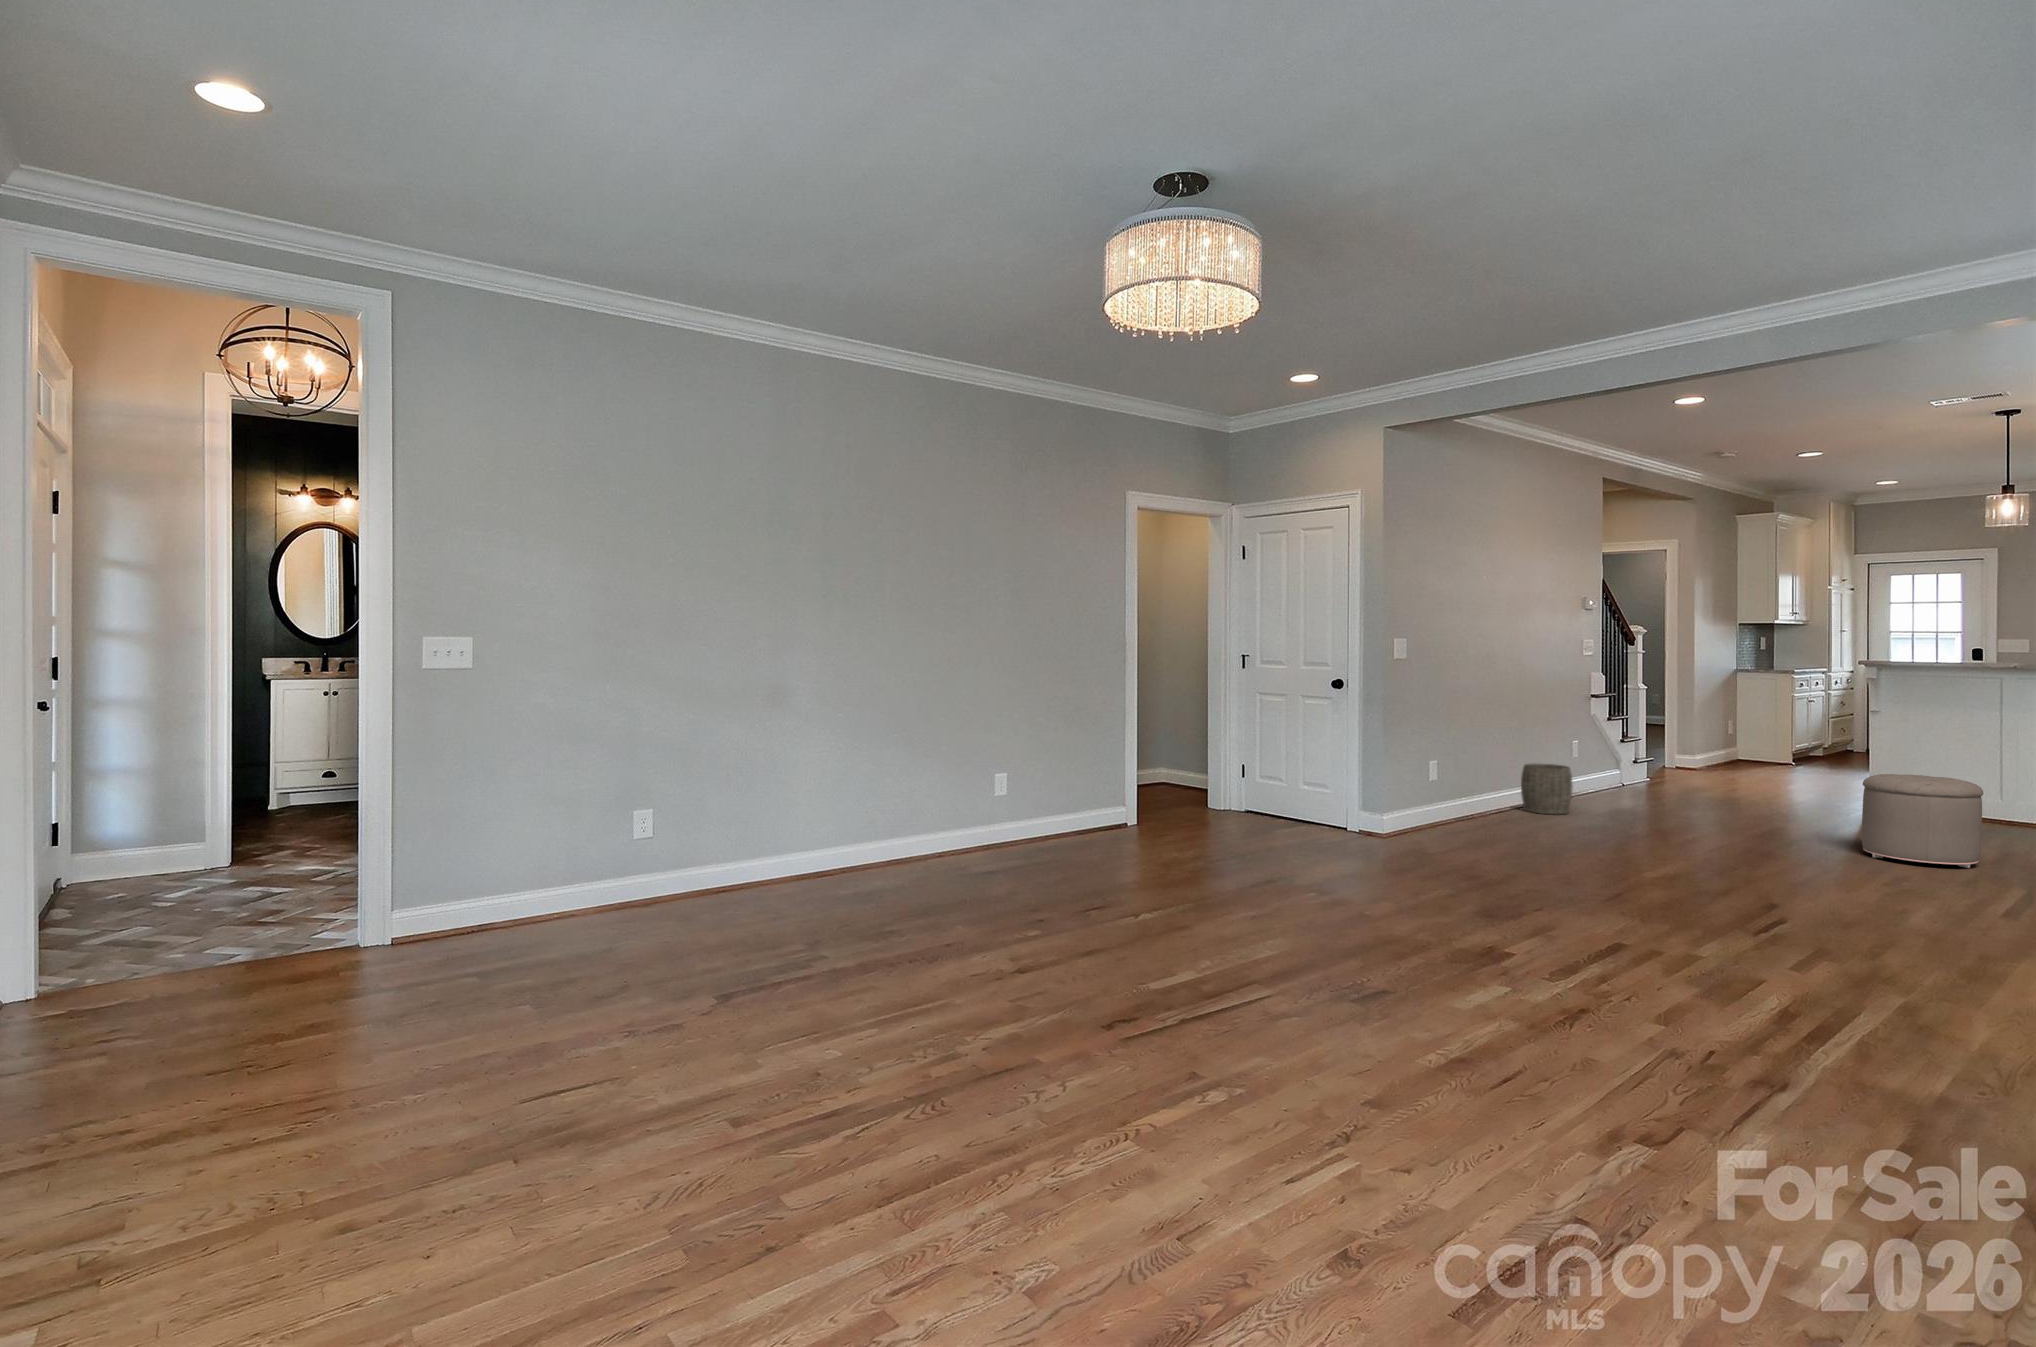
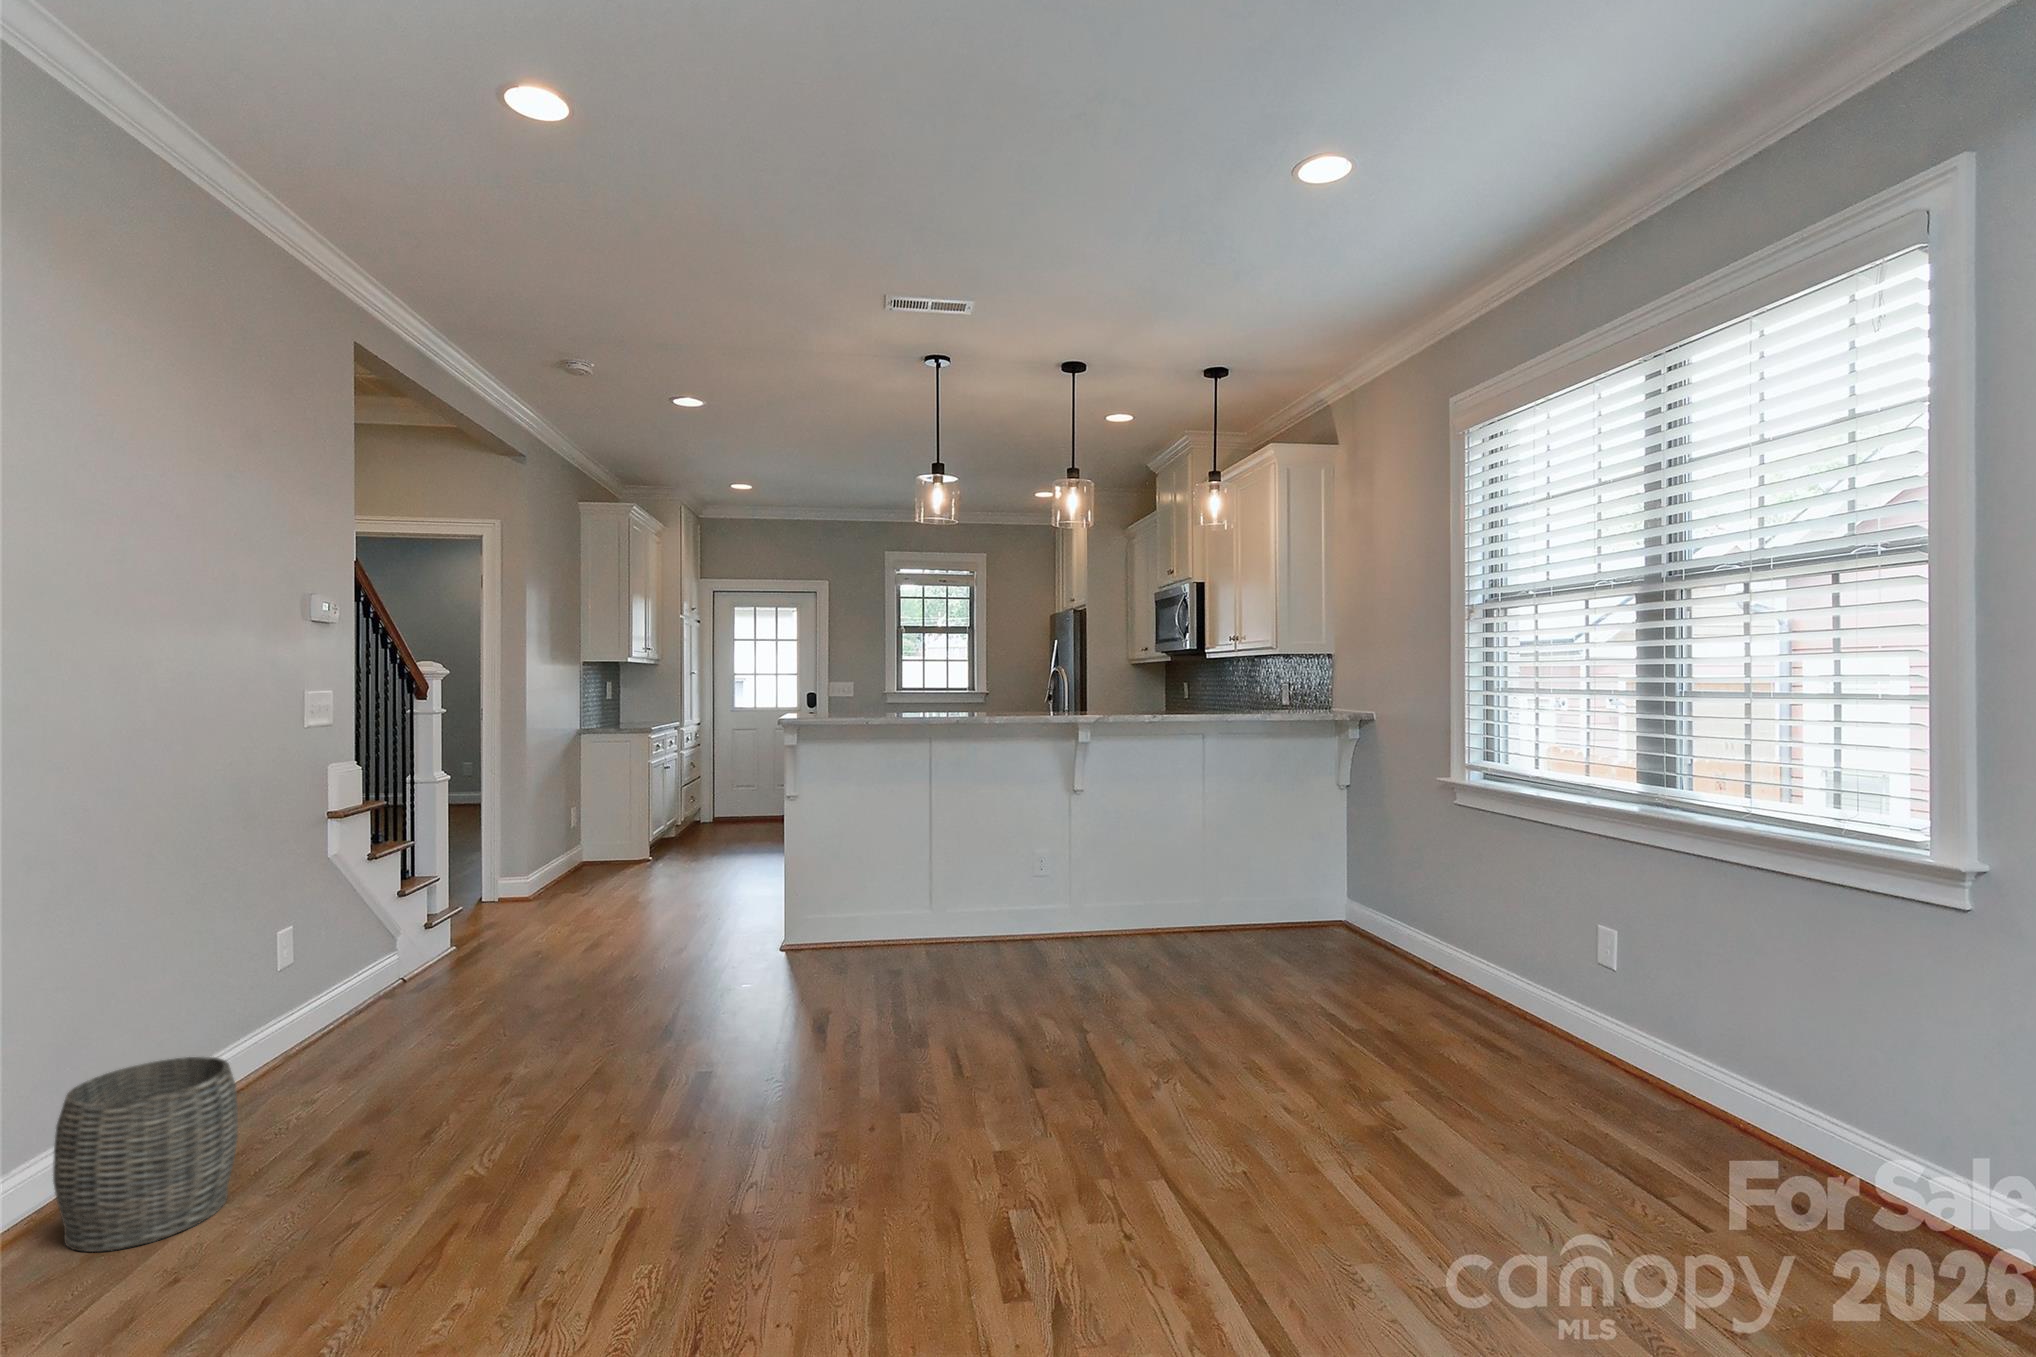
ottoman: present [1862,774,1984,868] -> none [891,953,1071,1166]

